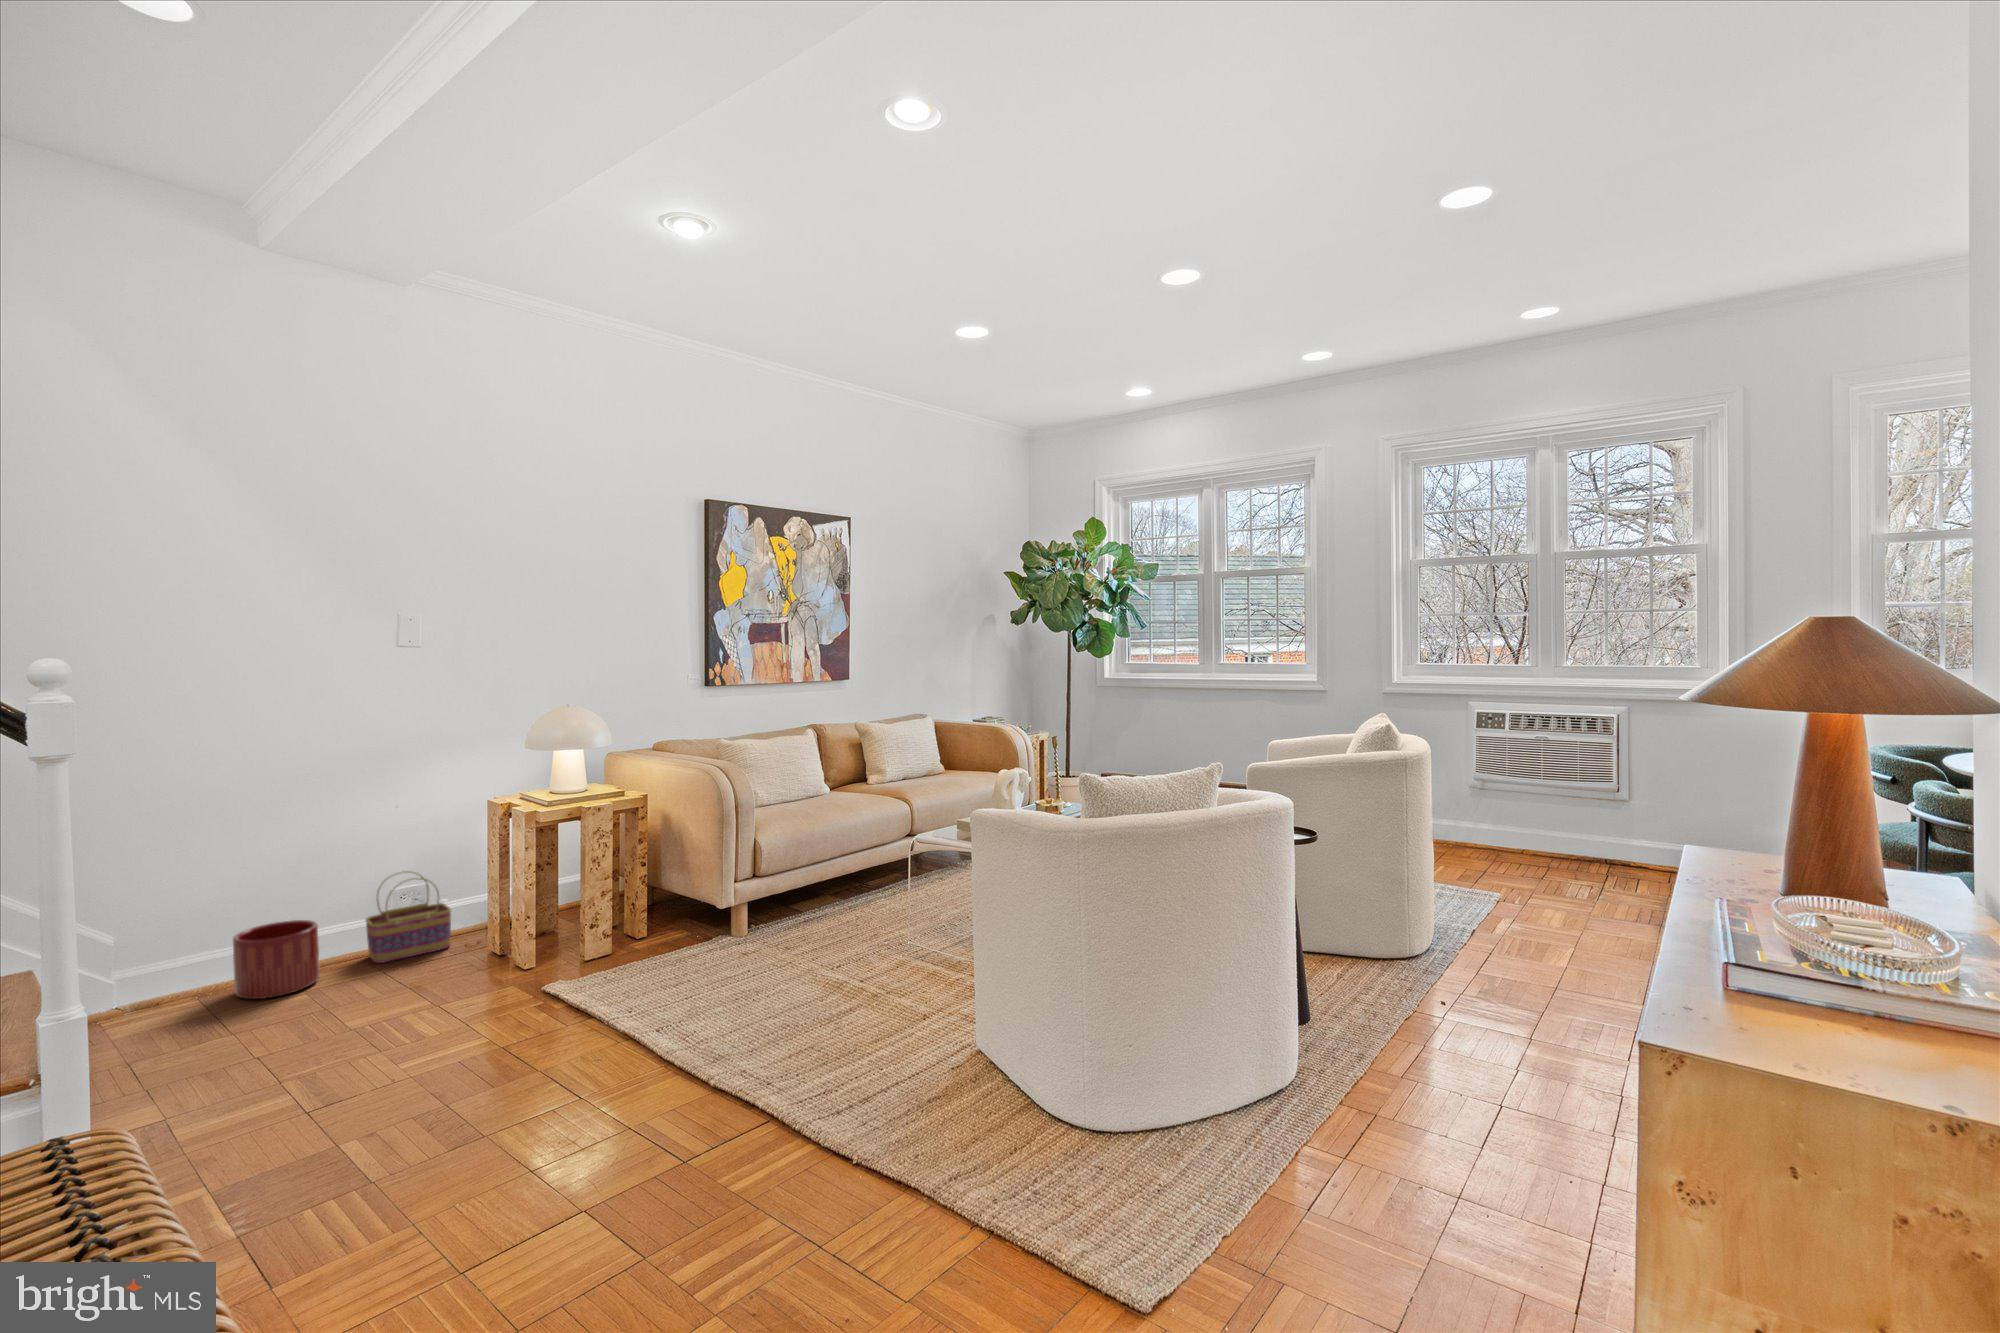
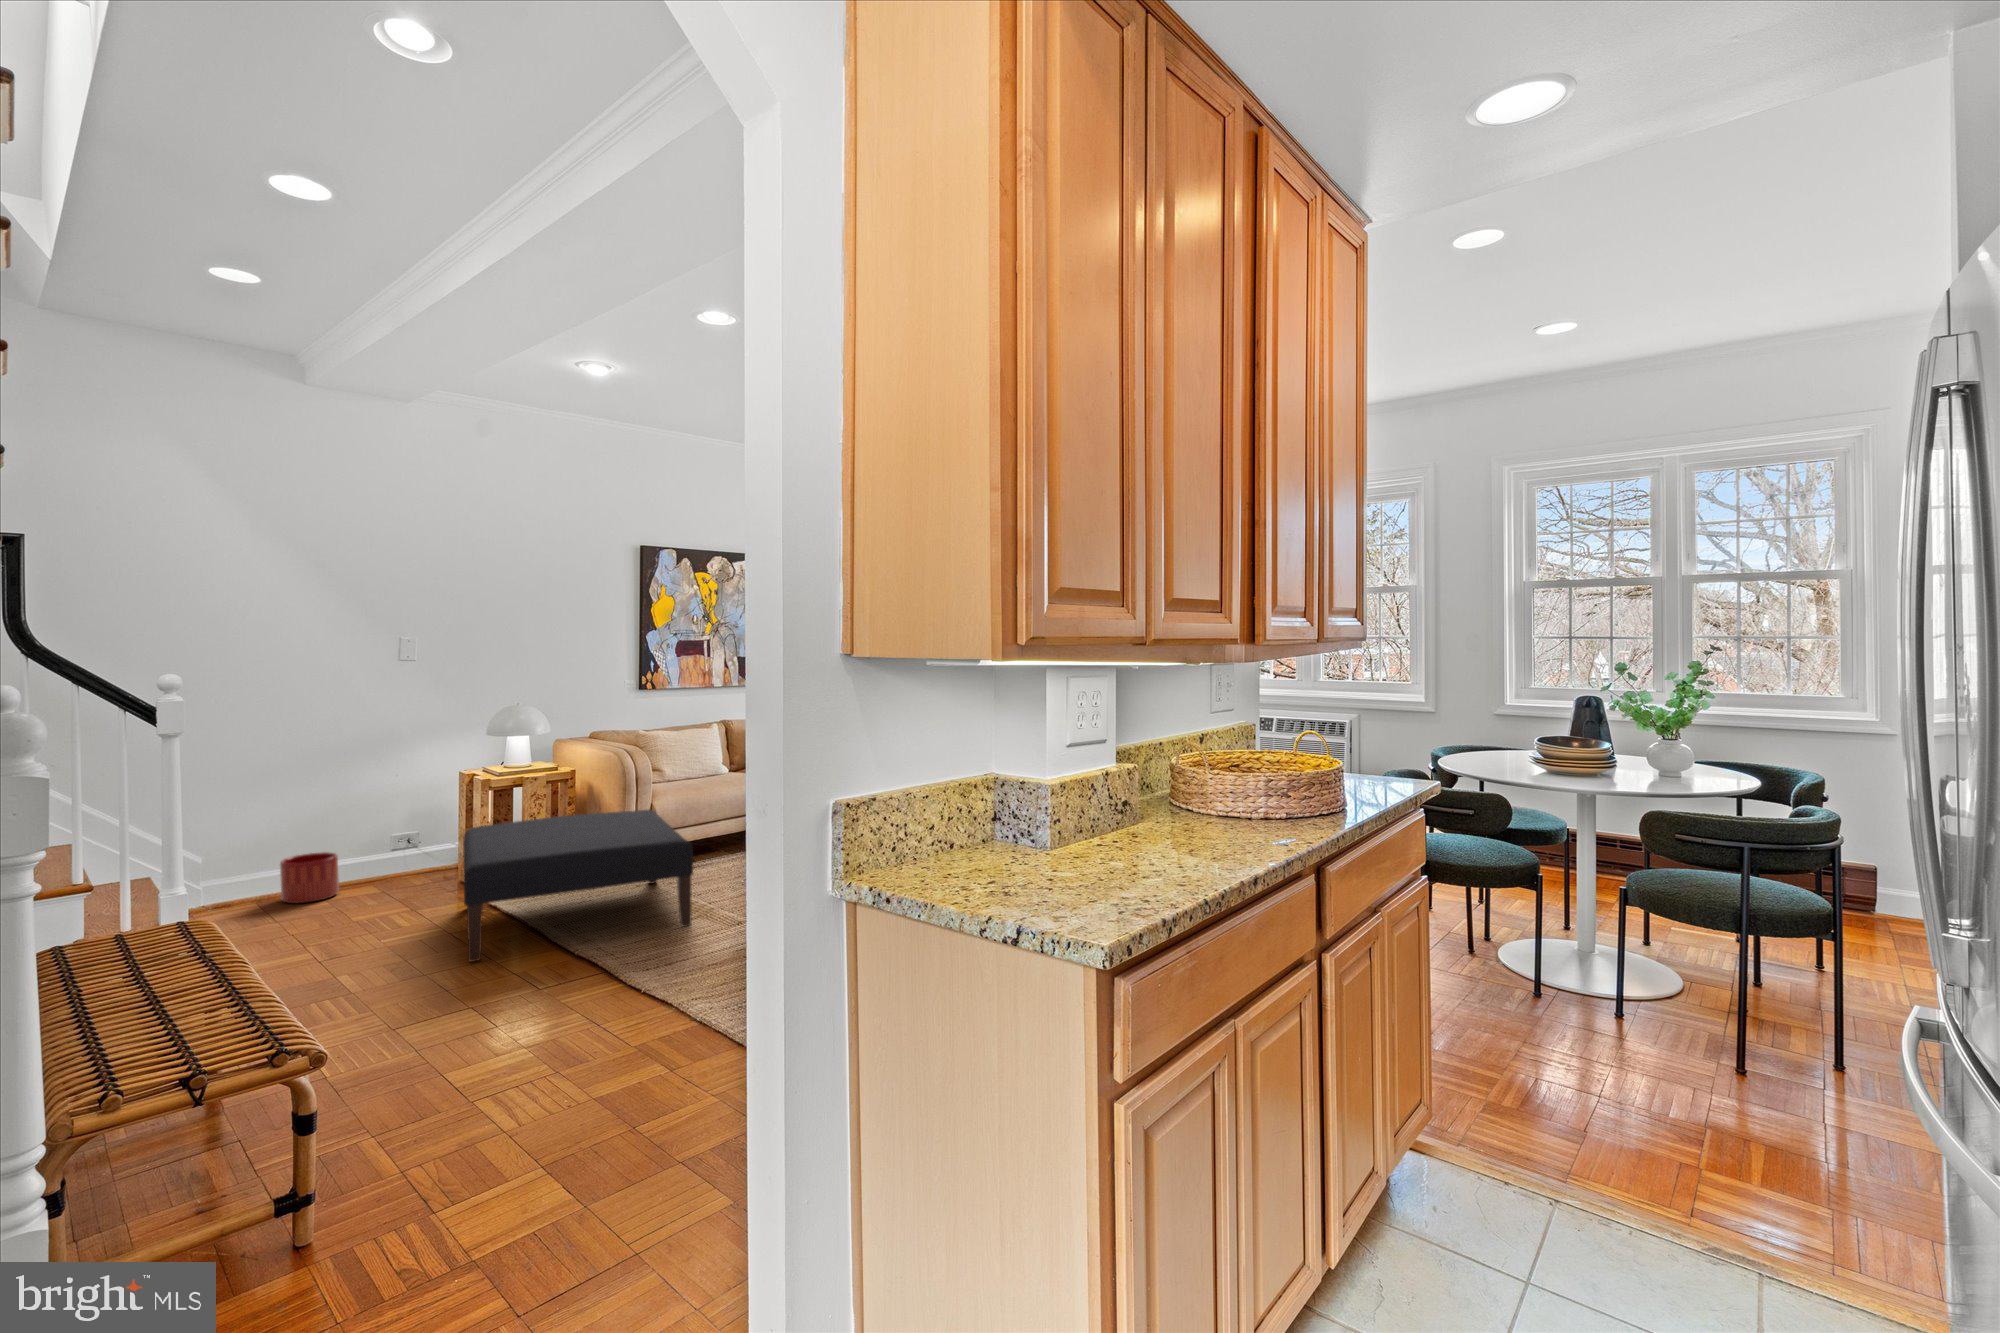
ottoman: none [511,849,868,1112] -> present [463,810,693,962]
basket: present [365,873,451,963] -> none [372,822,433,885]

